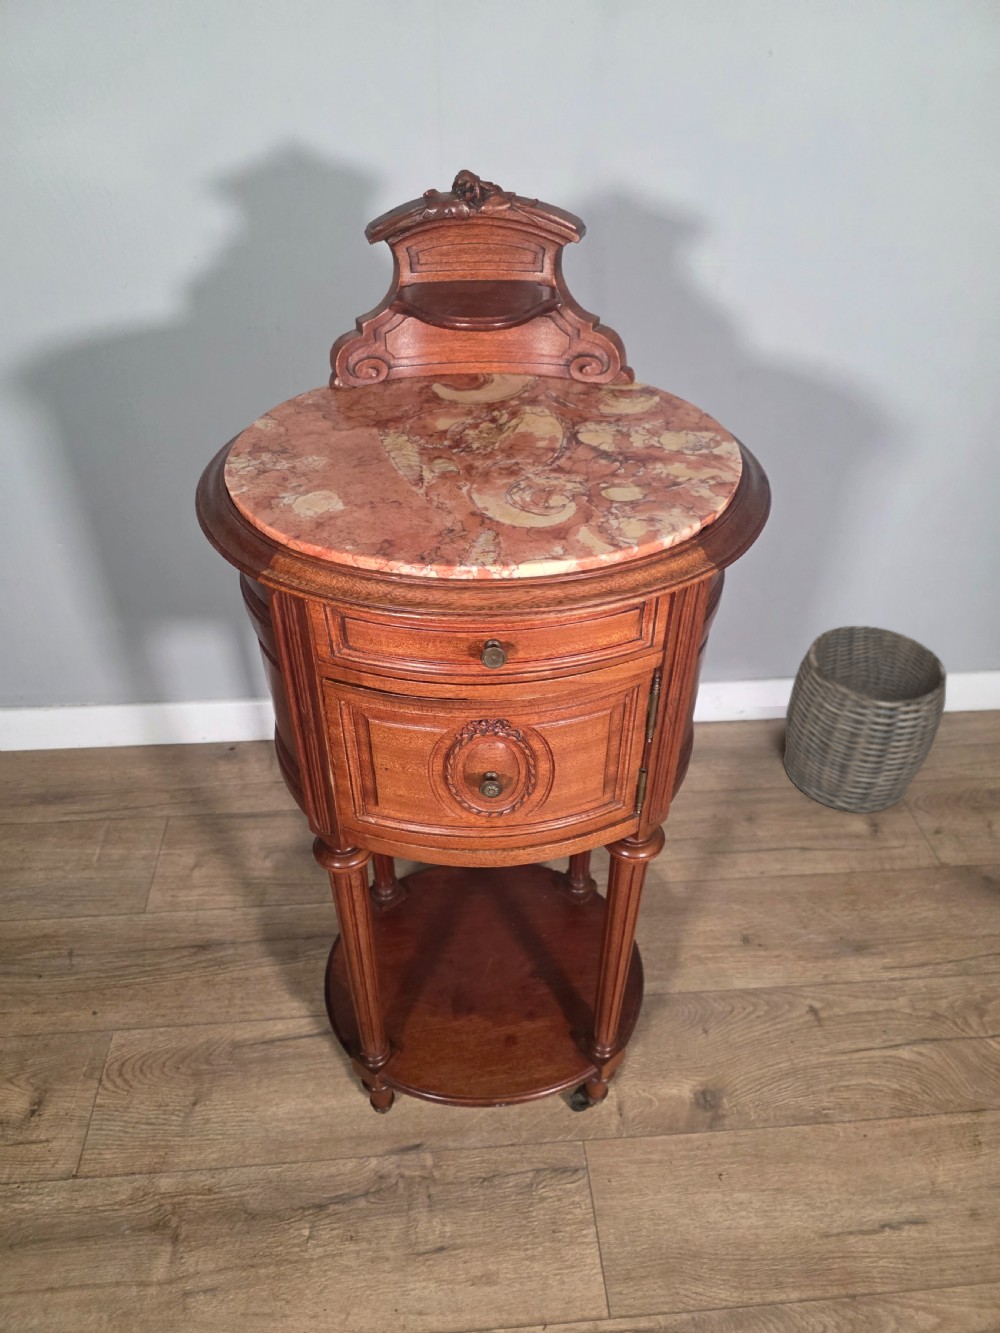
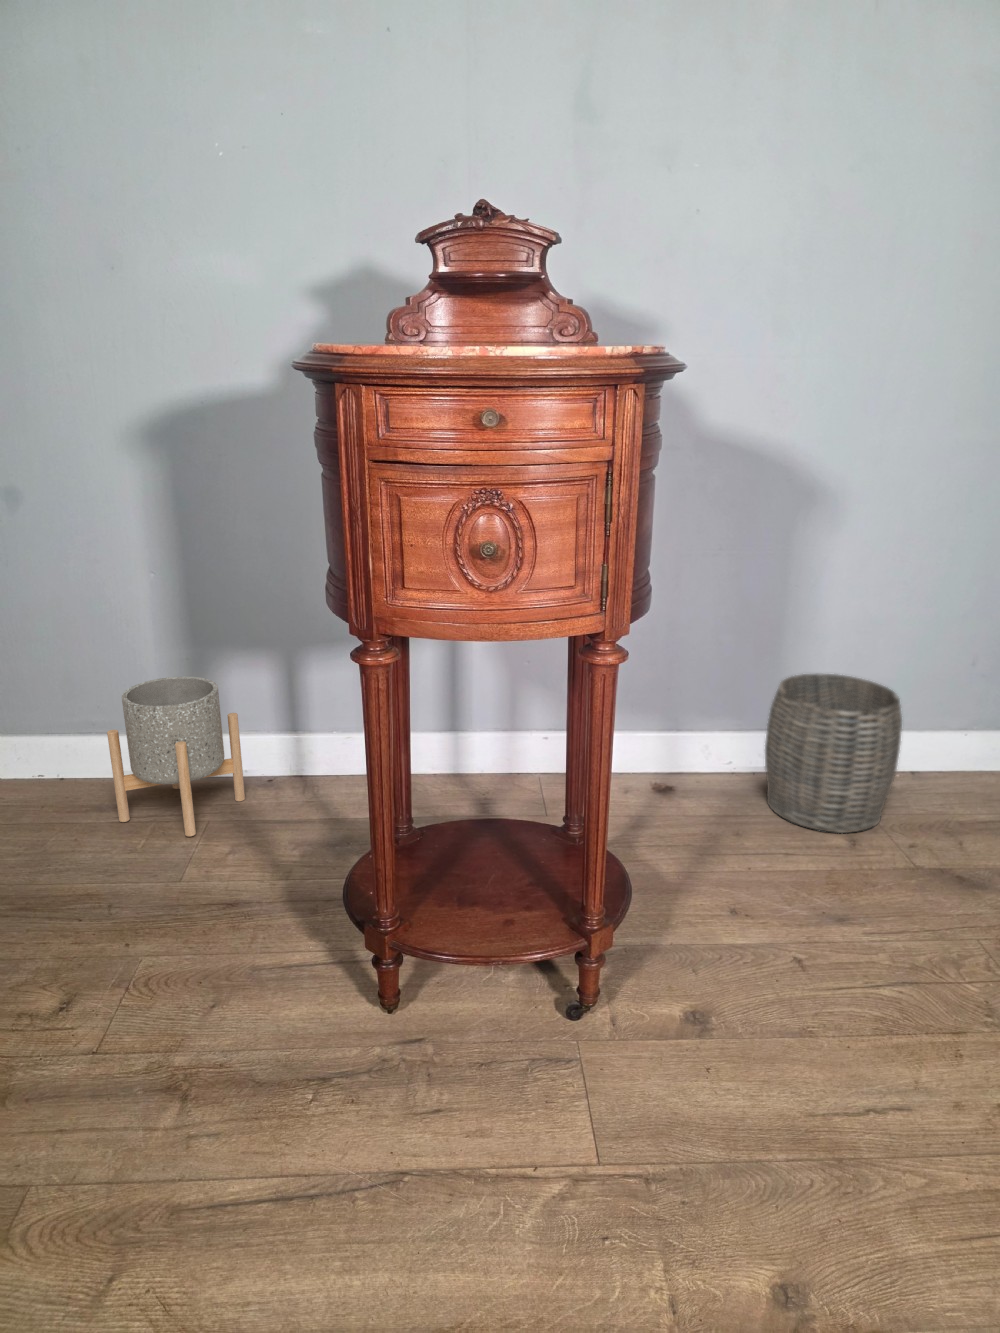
planter: none [36,654,205,841] -> present [107,677,245,836]

